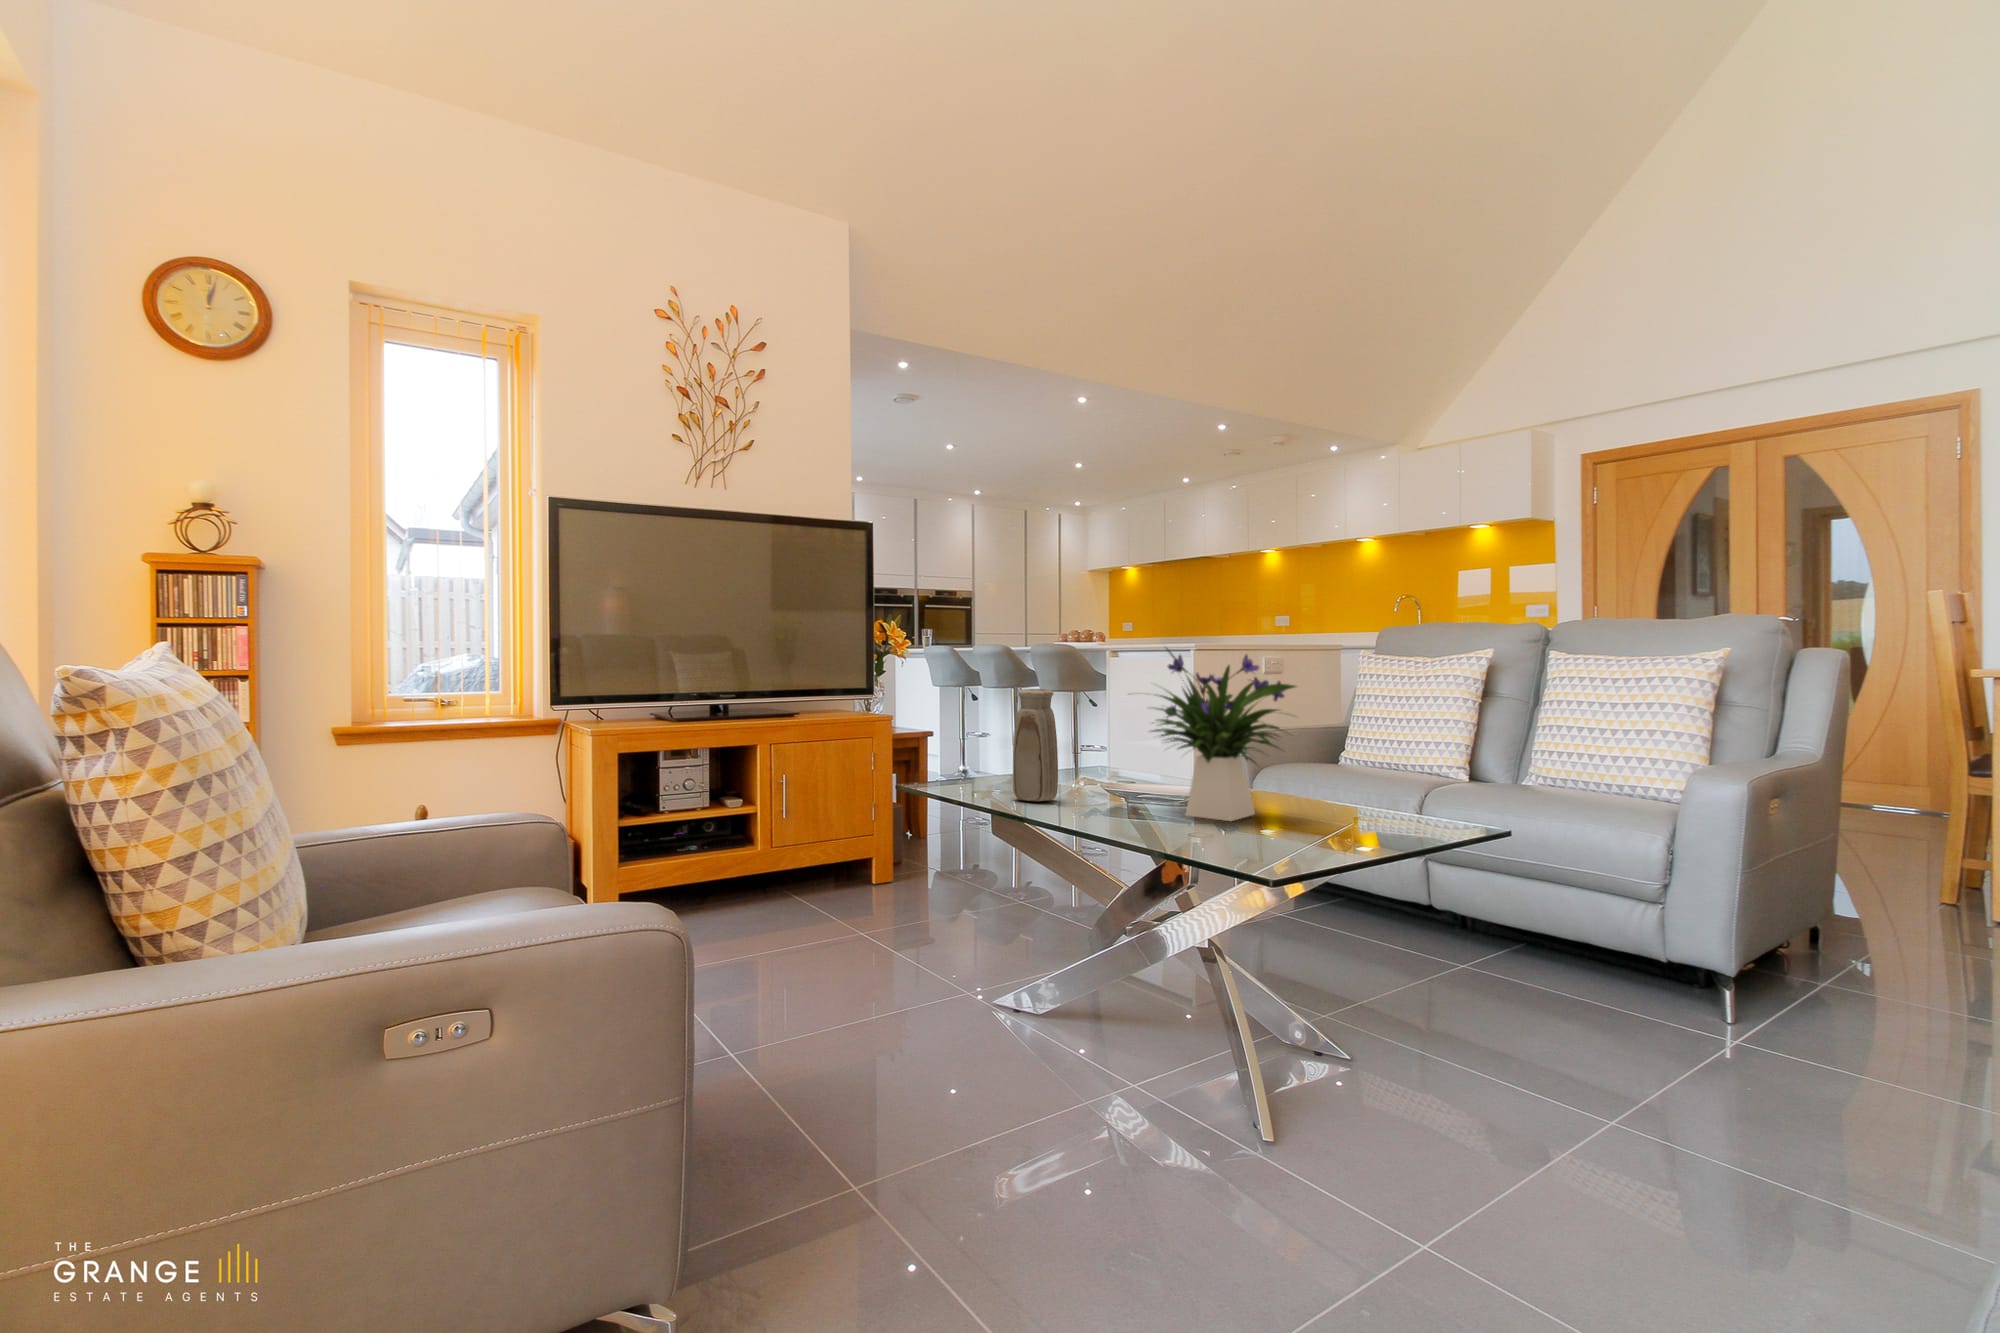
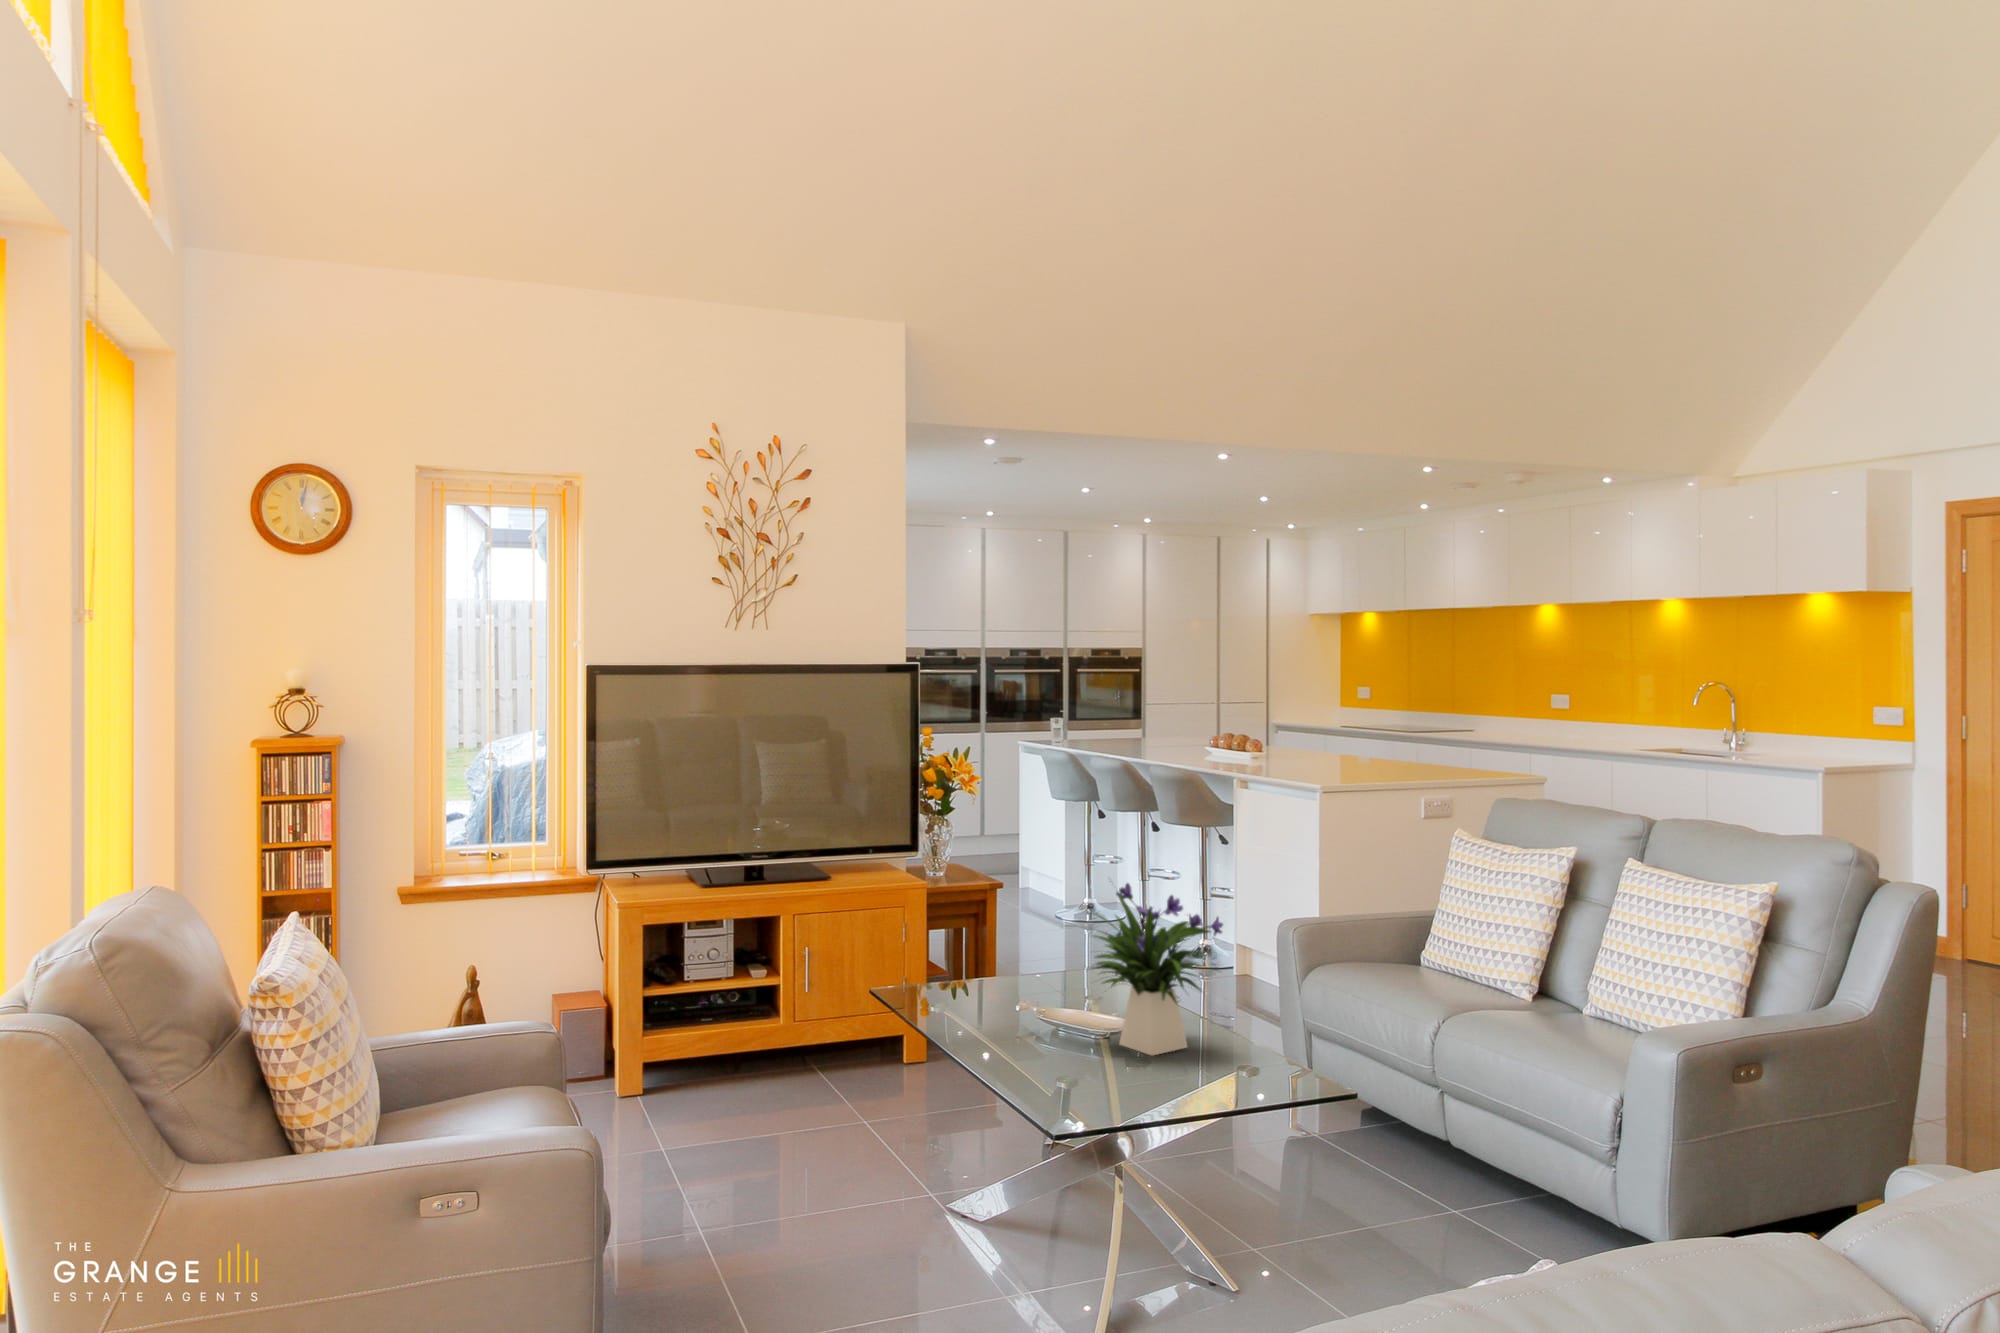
vase: present [1013,689,1058,801] -> none [974,905,1017,1017]

